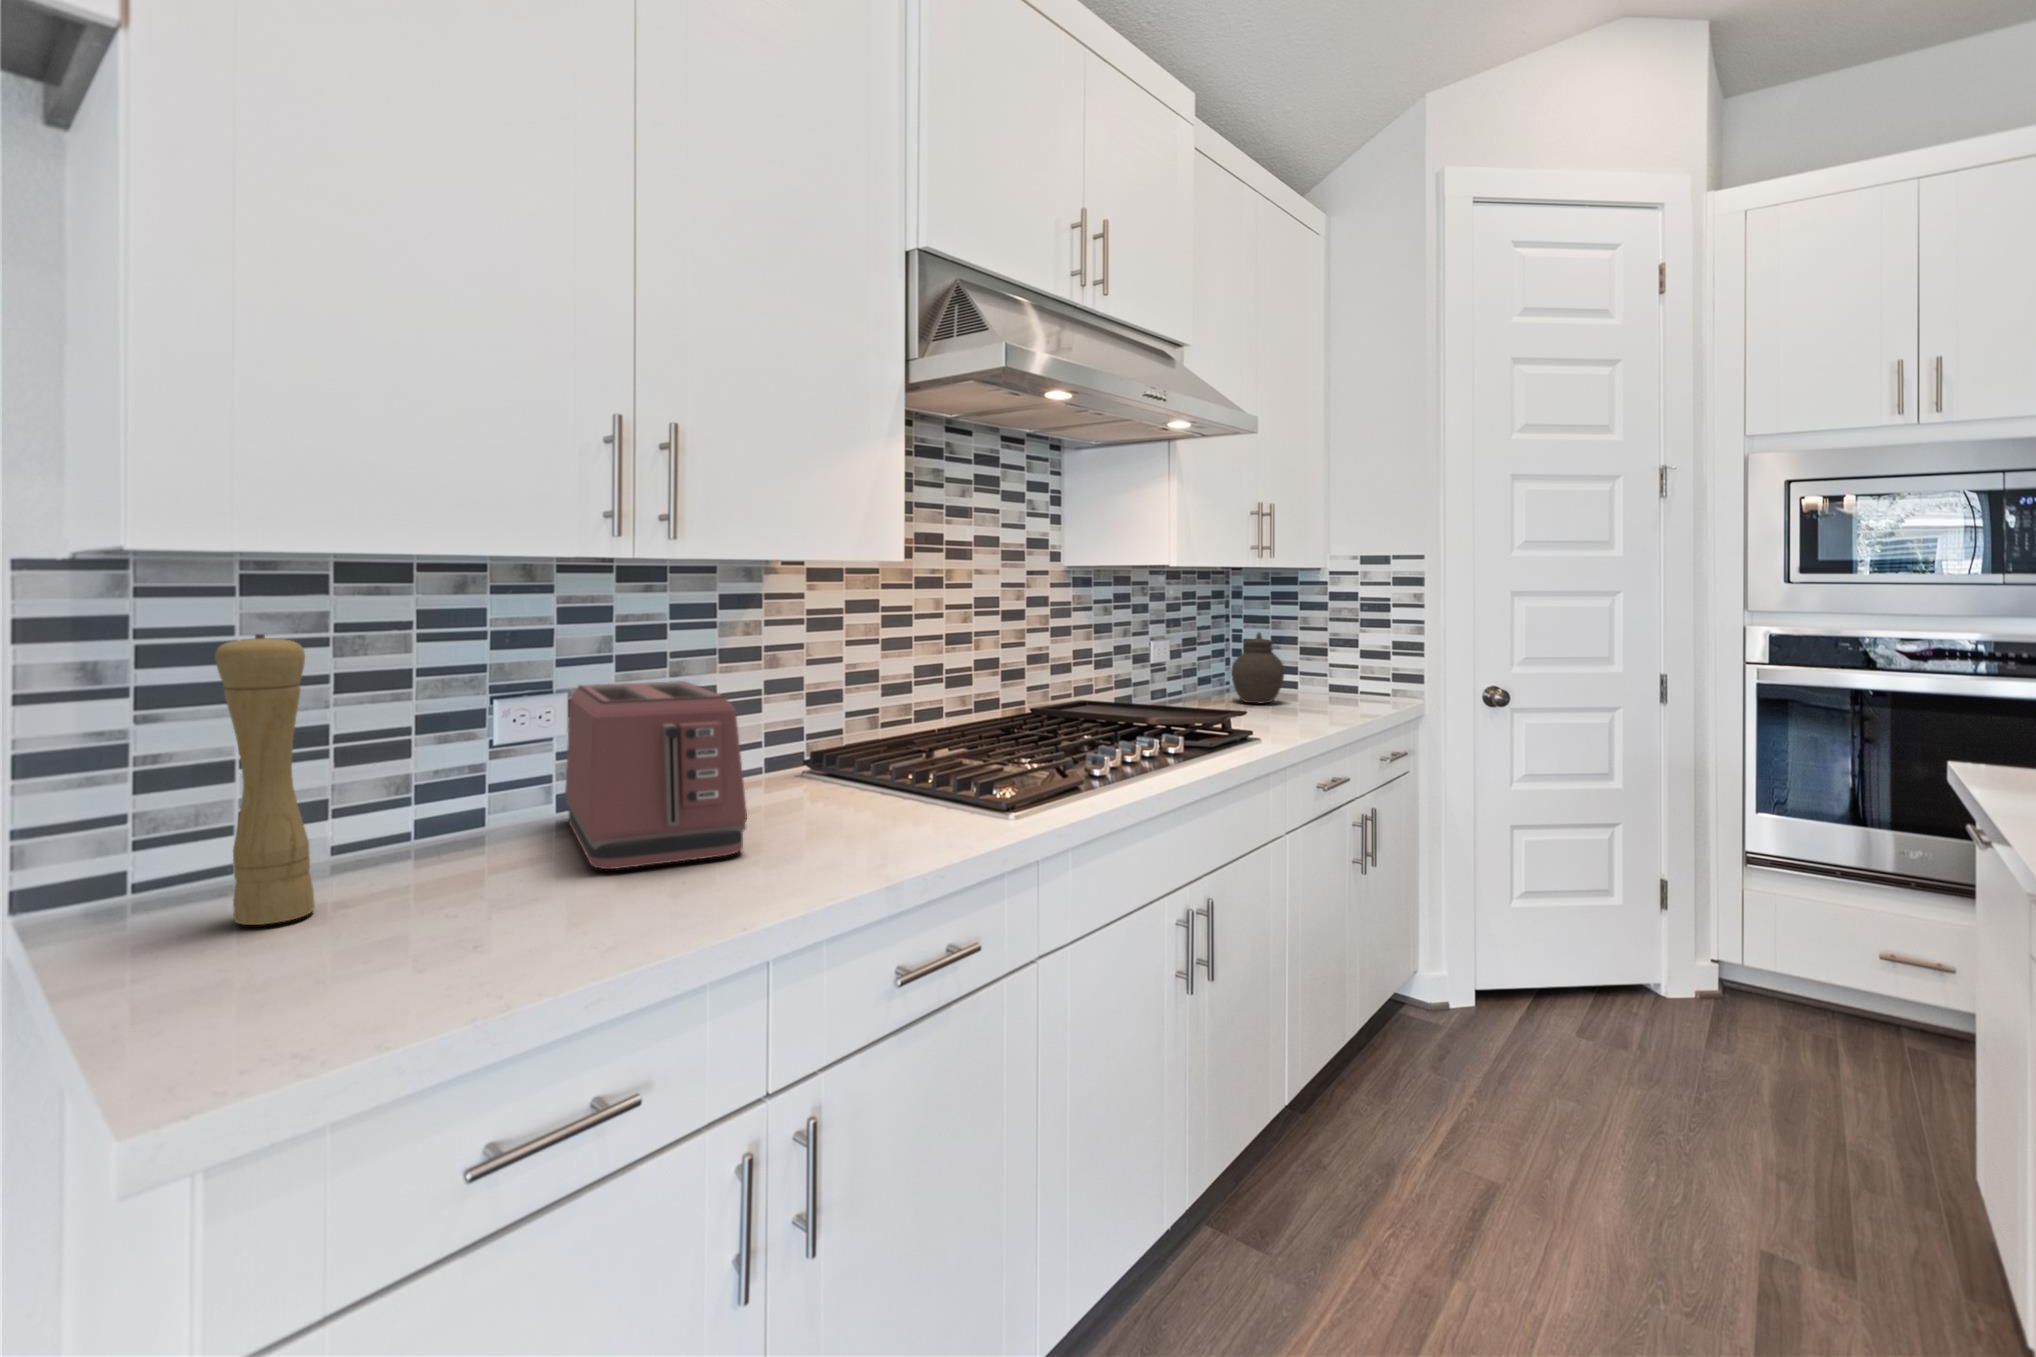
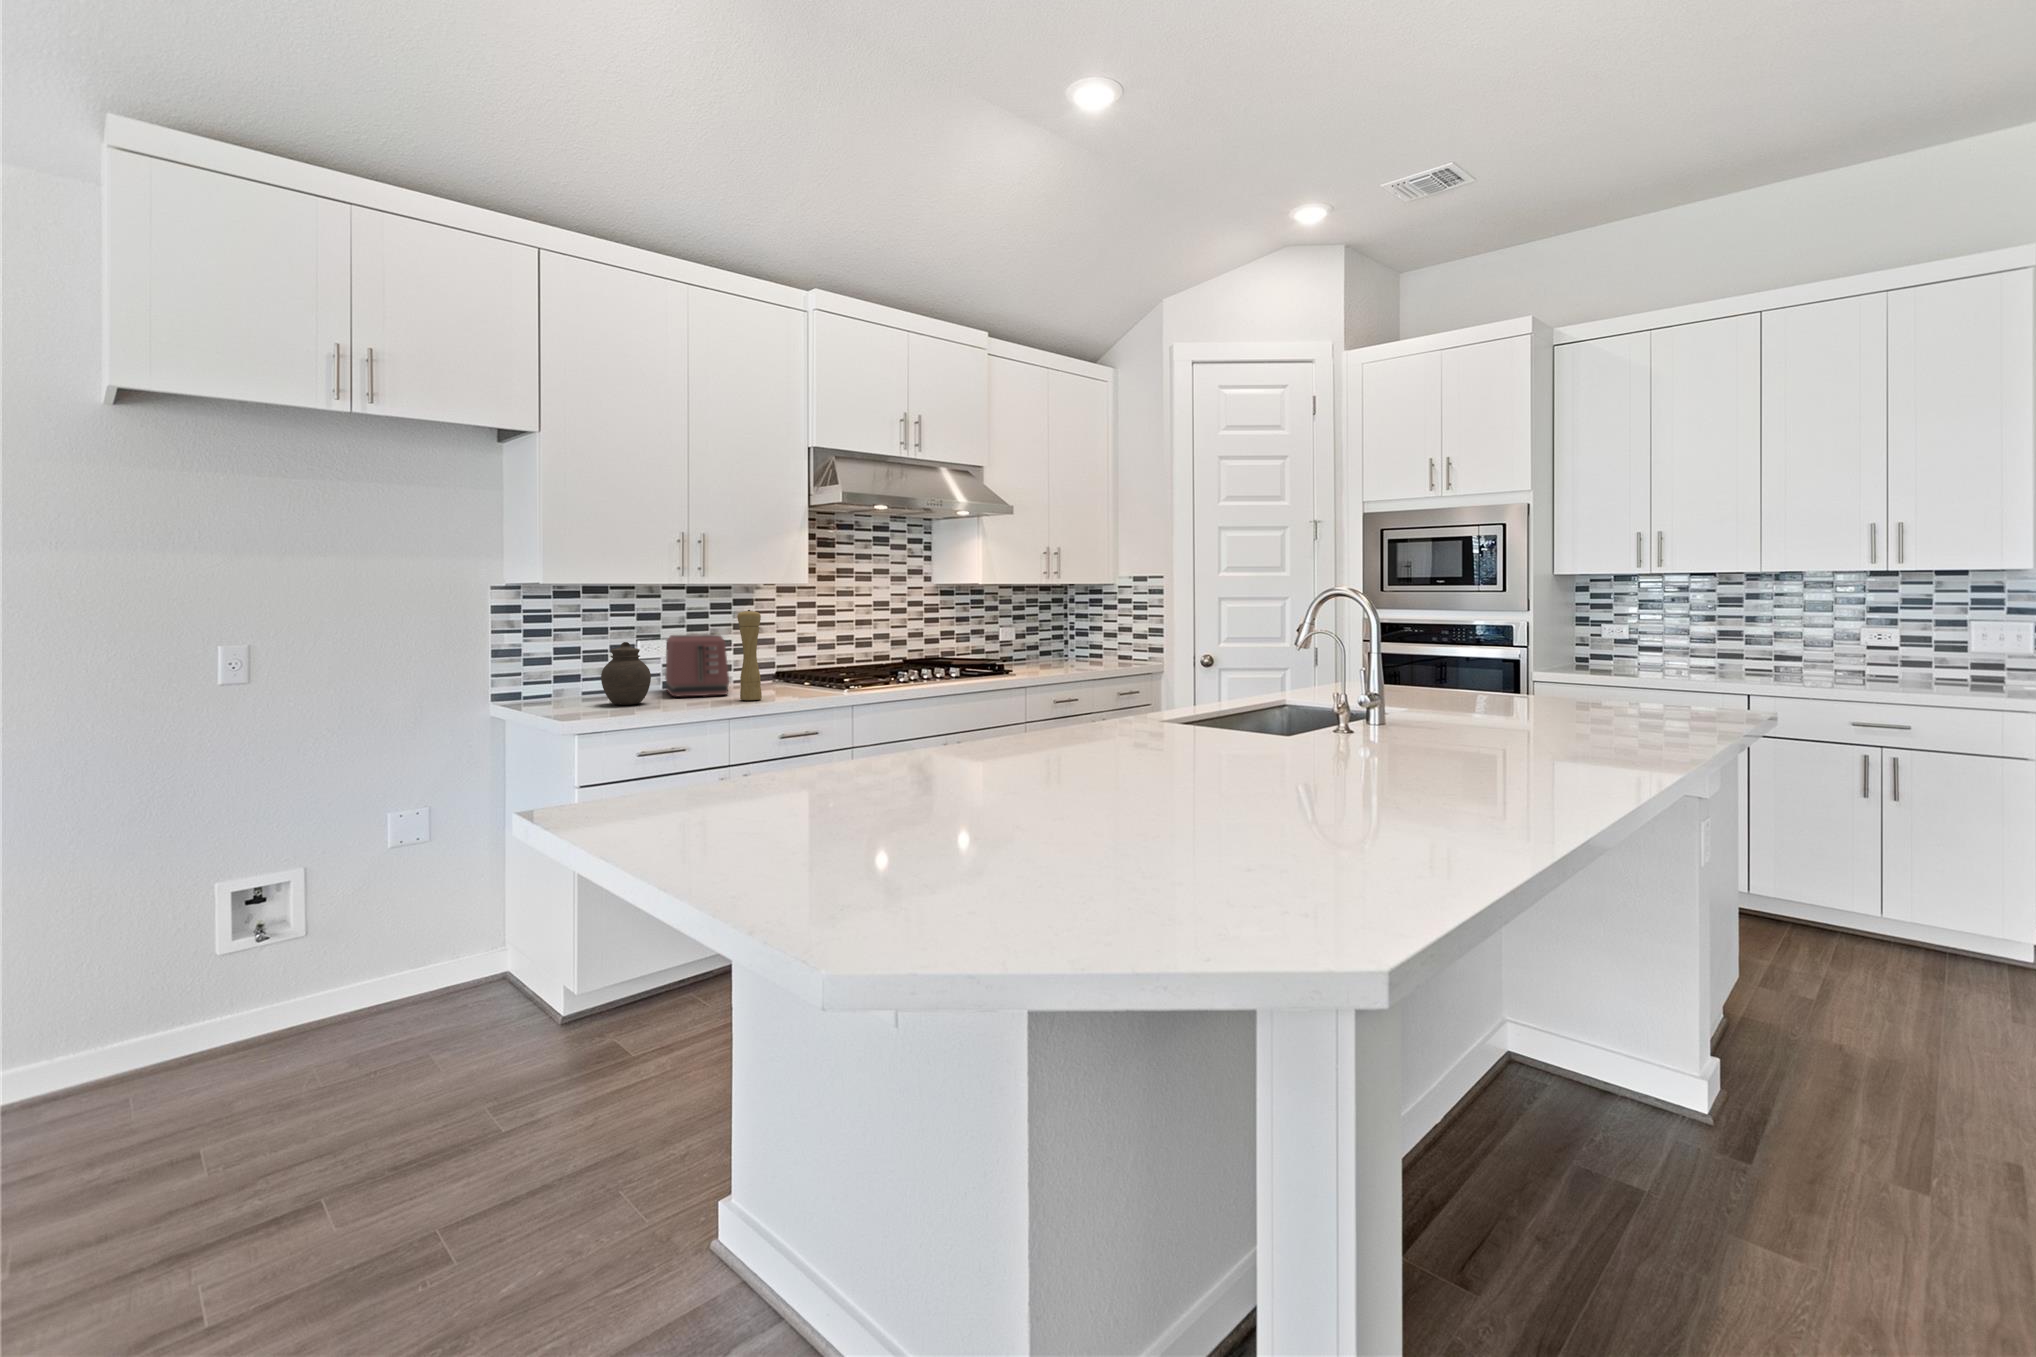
jar: present [1231,633,1284,704] -> present [601,642,651,705]
pepper mill: present [215,634,315,925] -> present [737,610,762,700]

